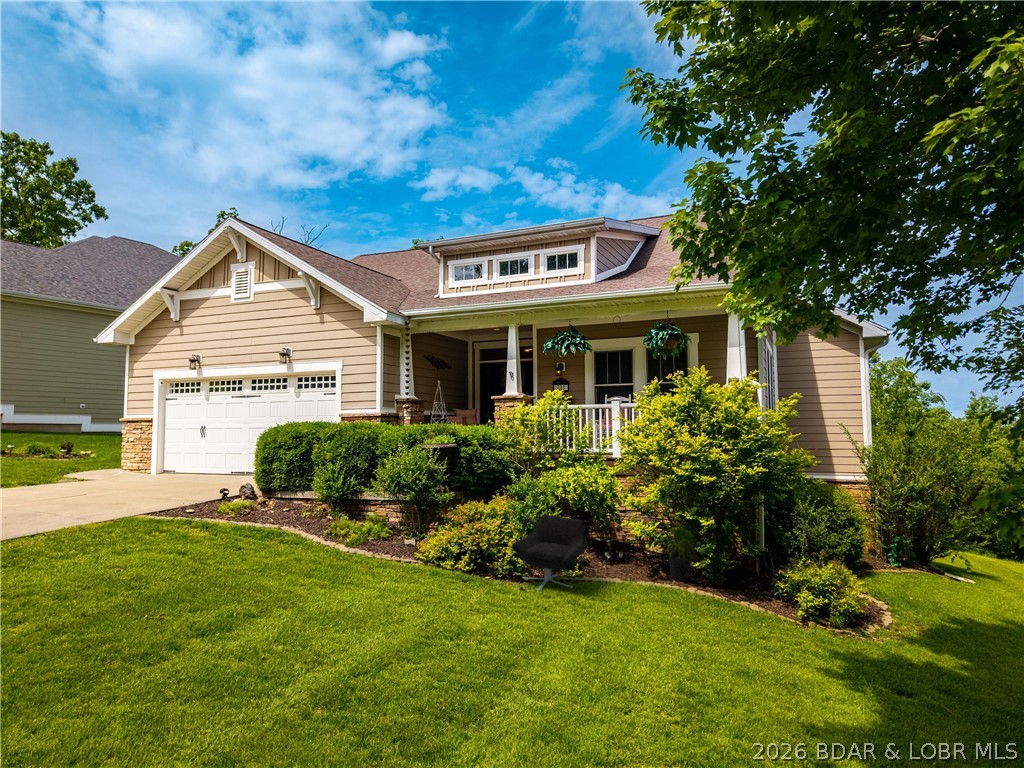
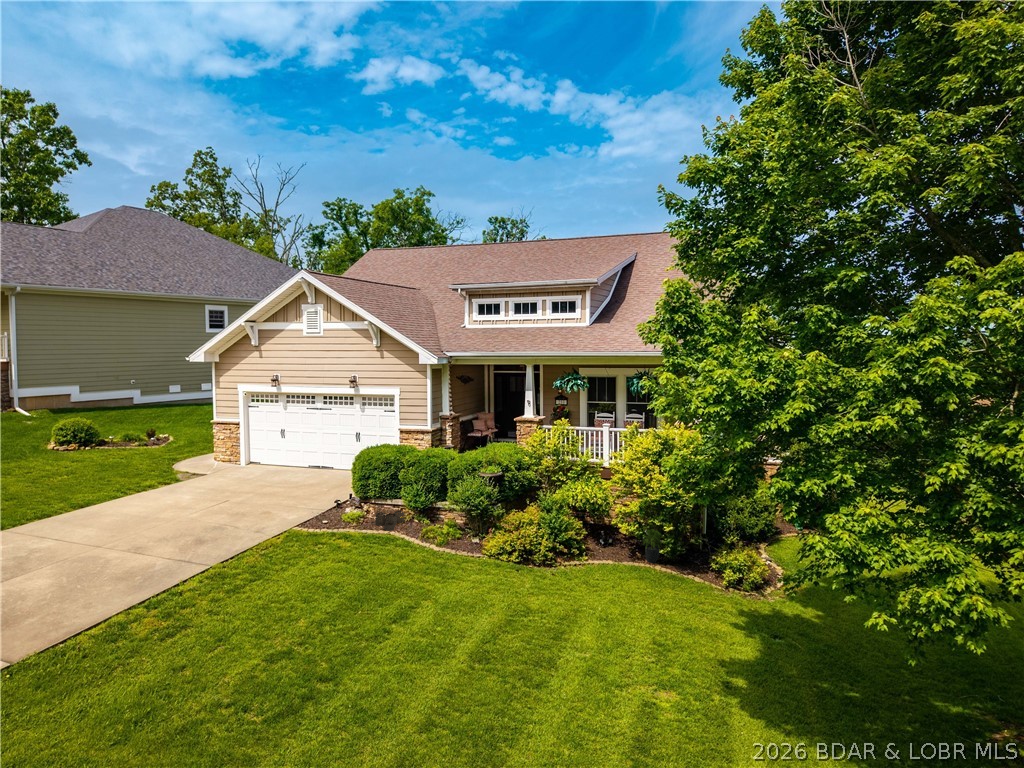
woven basket: none [270,501,316,528] -> present [375,510,405,531]
lounge chair: present [512,515,587,591] -> none [547,524,593,576]

